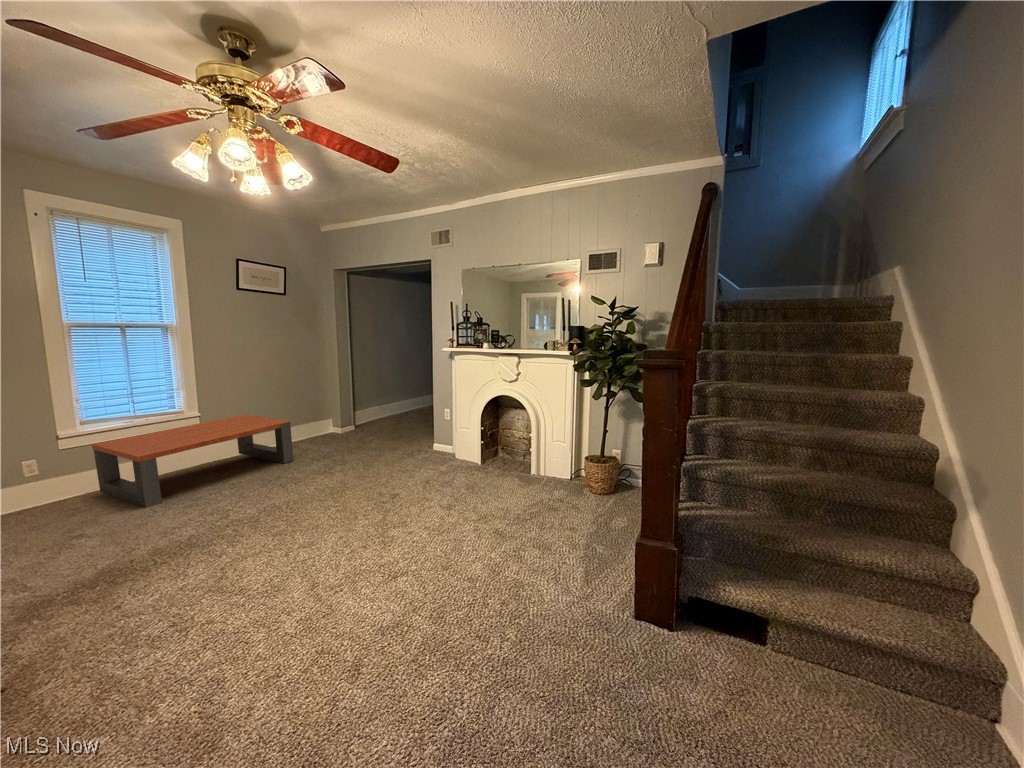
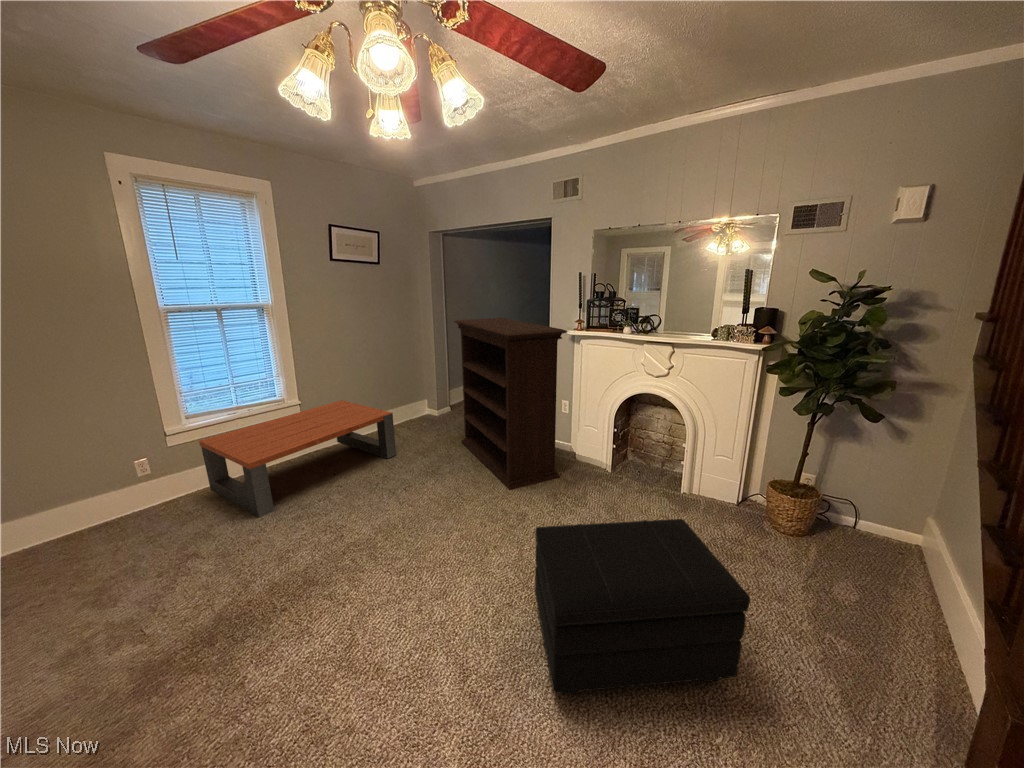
bookshelf: none [351,341,435,480] -> present [454,318,567,490]
footstool: none [360,470,504,591] -> present [535,519,750,695]

